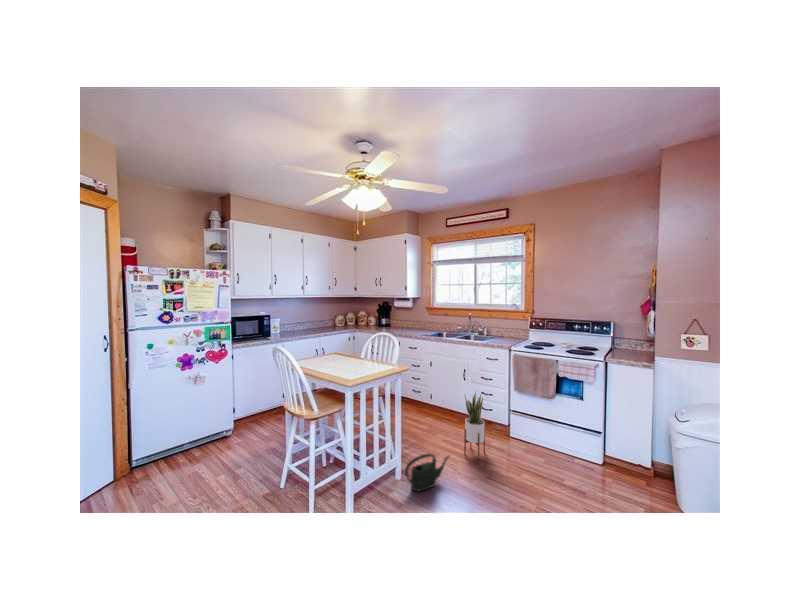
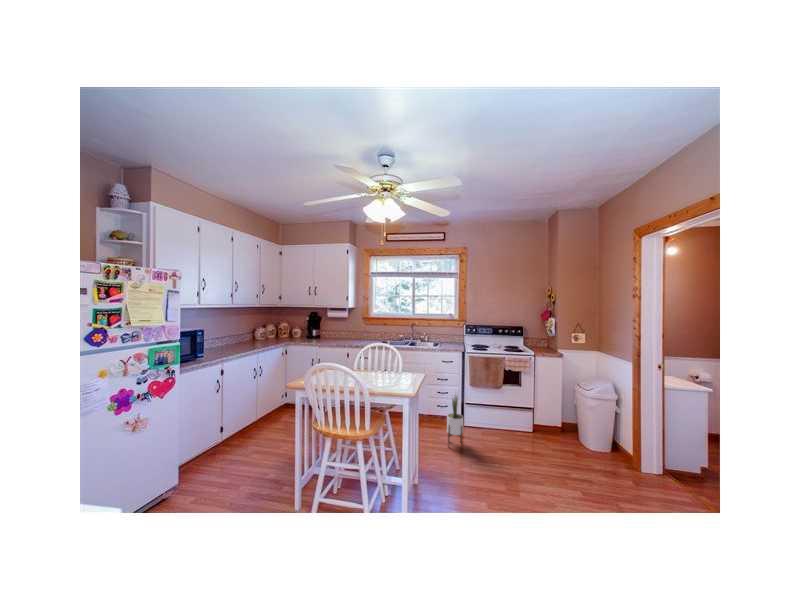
watering can: present [405,453,449,491] -> none [435,448,457,488]

